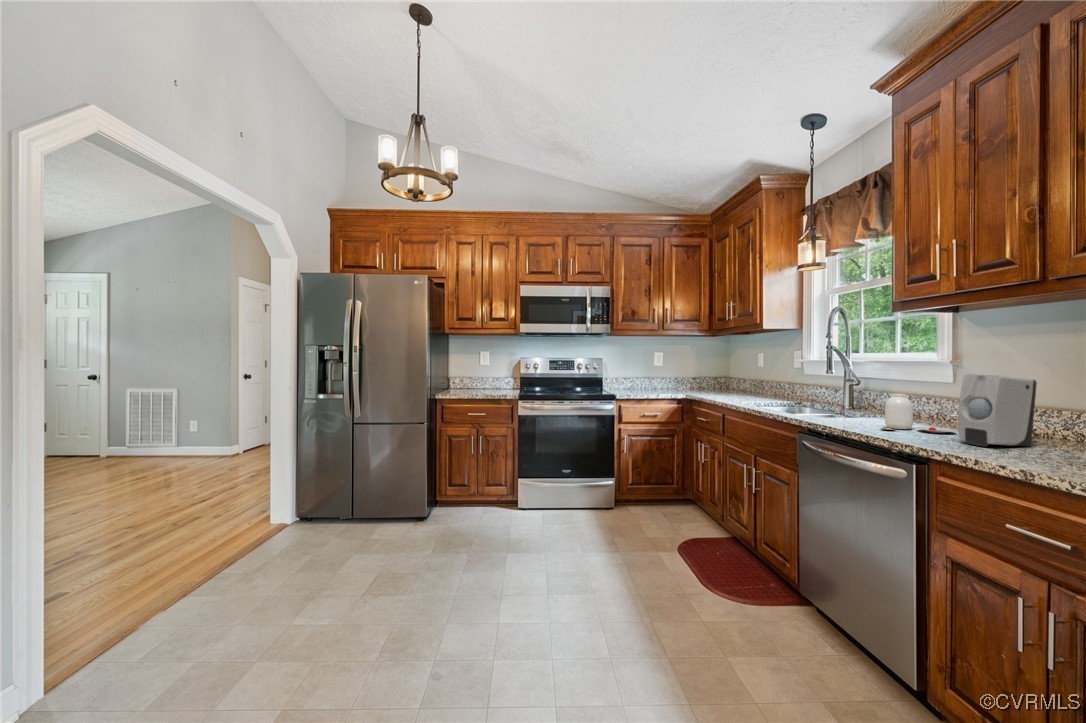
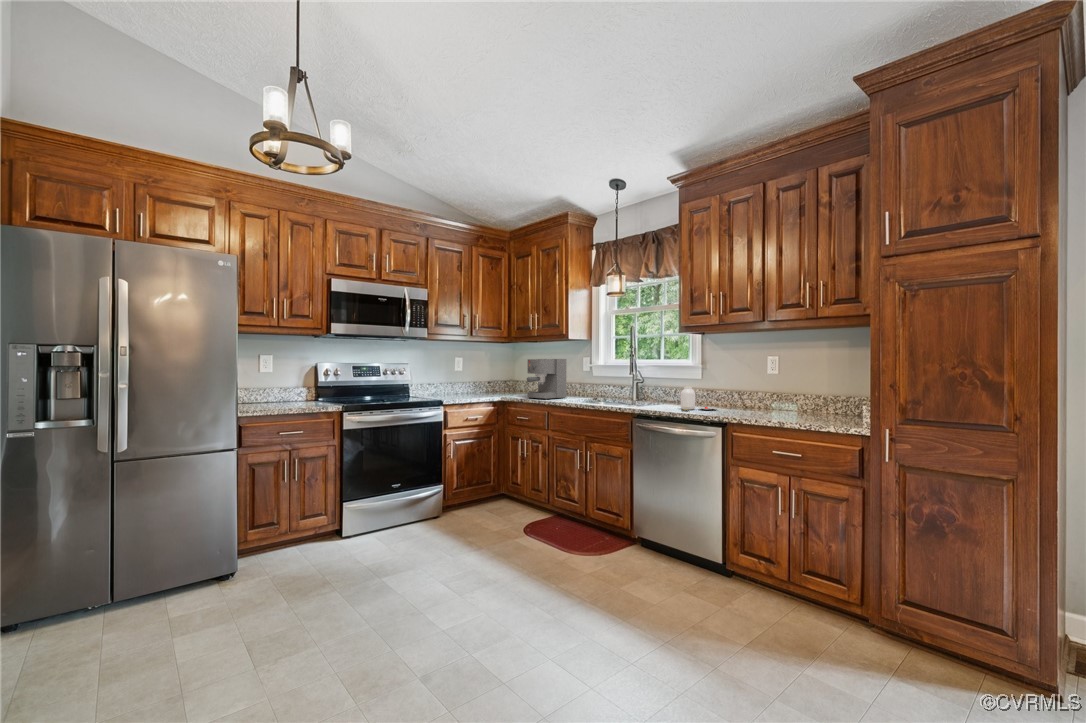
coffee maker: none [707,353,763,400] -> present [527,359,566,399]
soap dispenser: present [958,374,1037,446] -> none [728,373,758,414]

